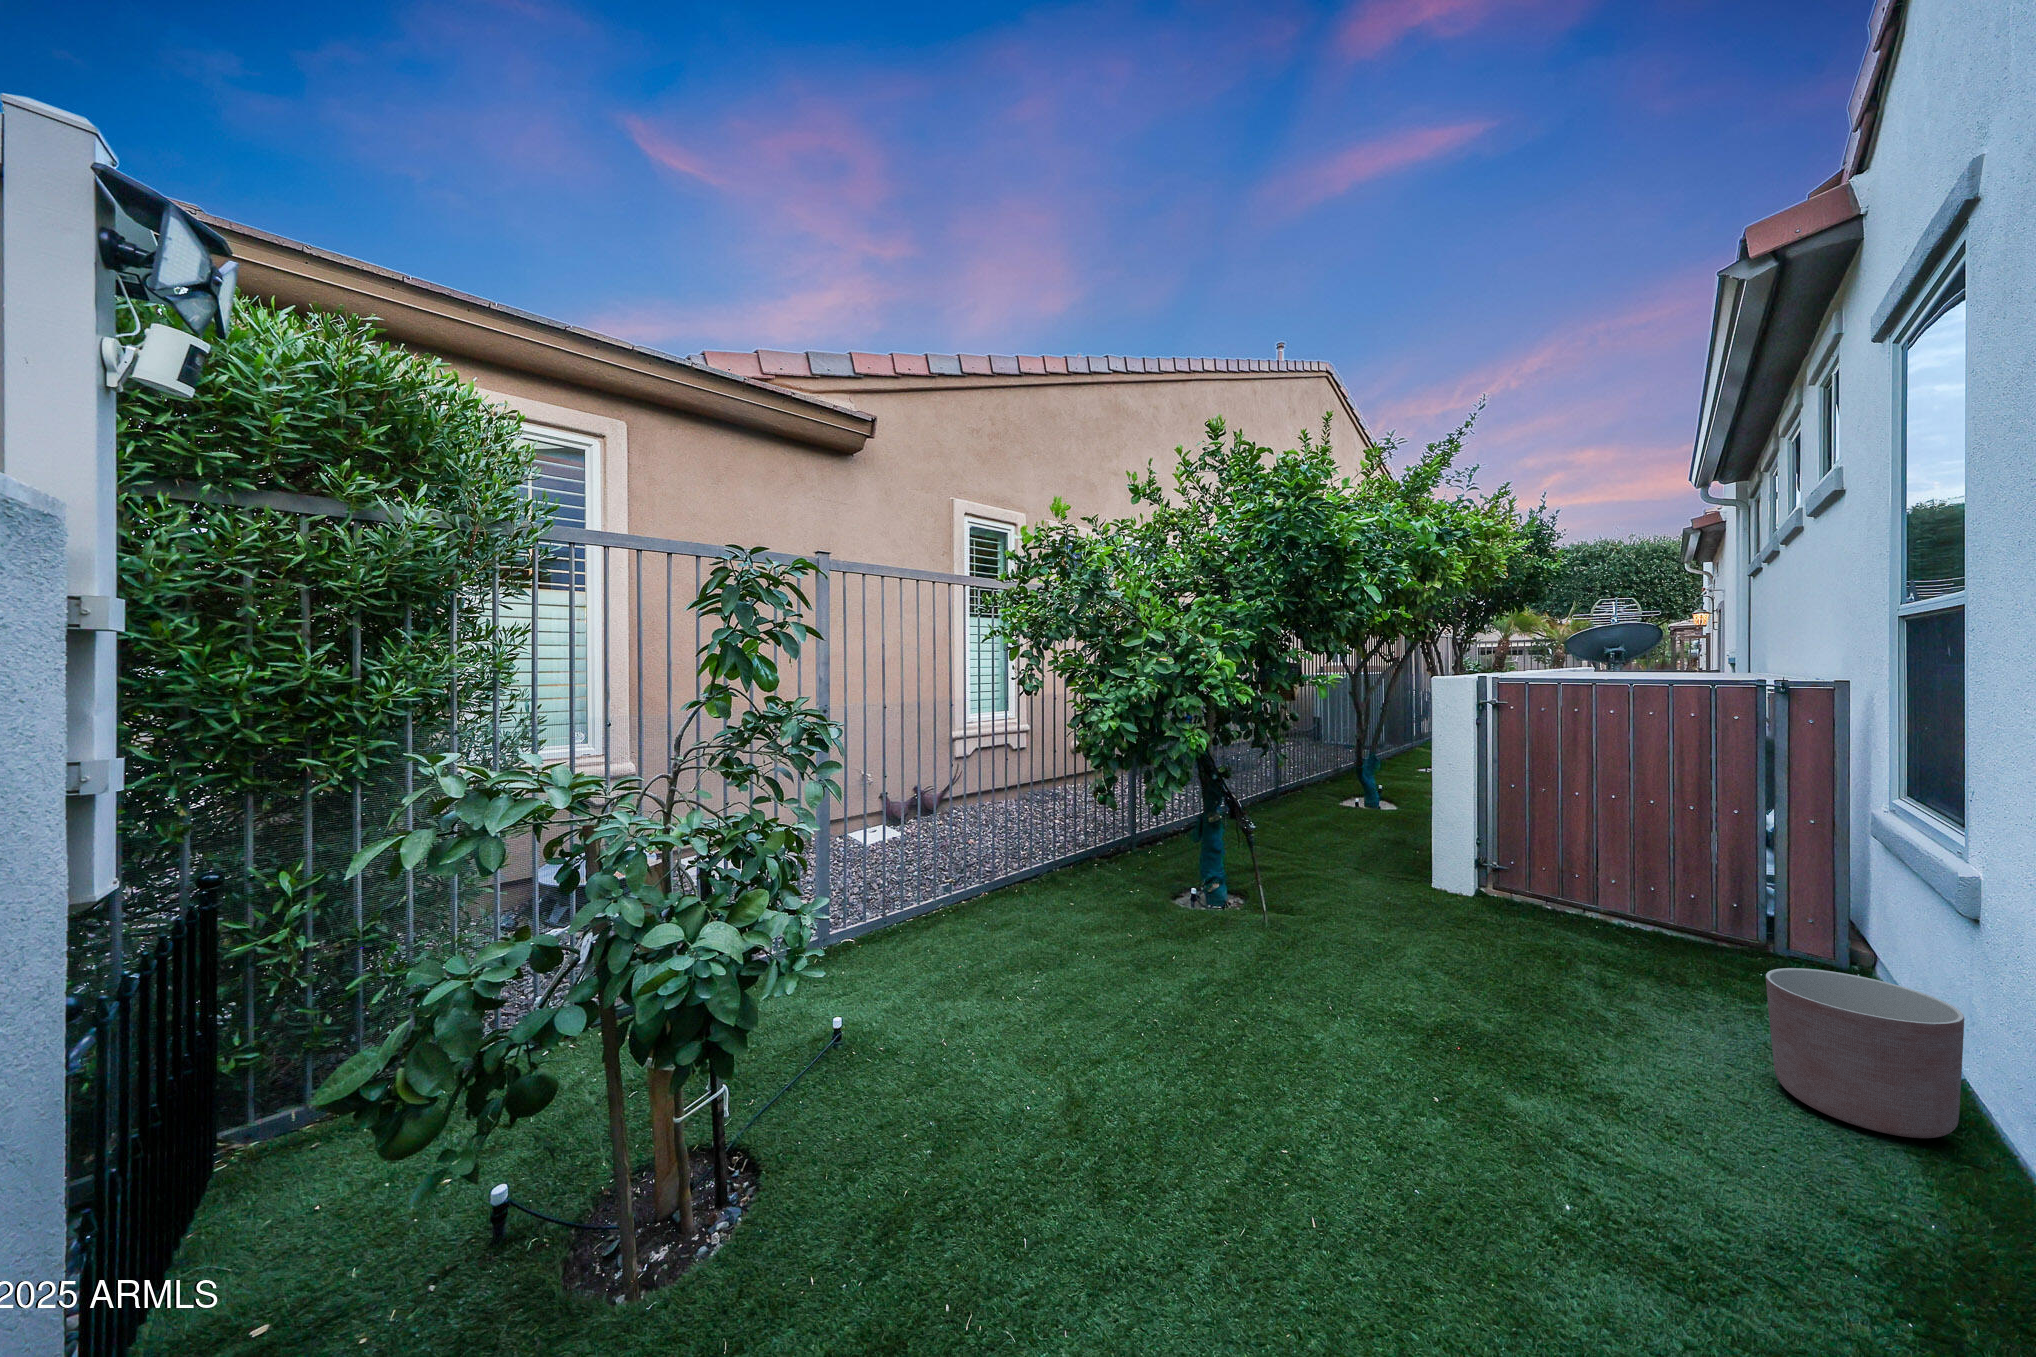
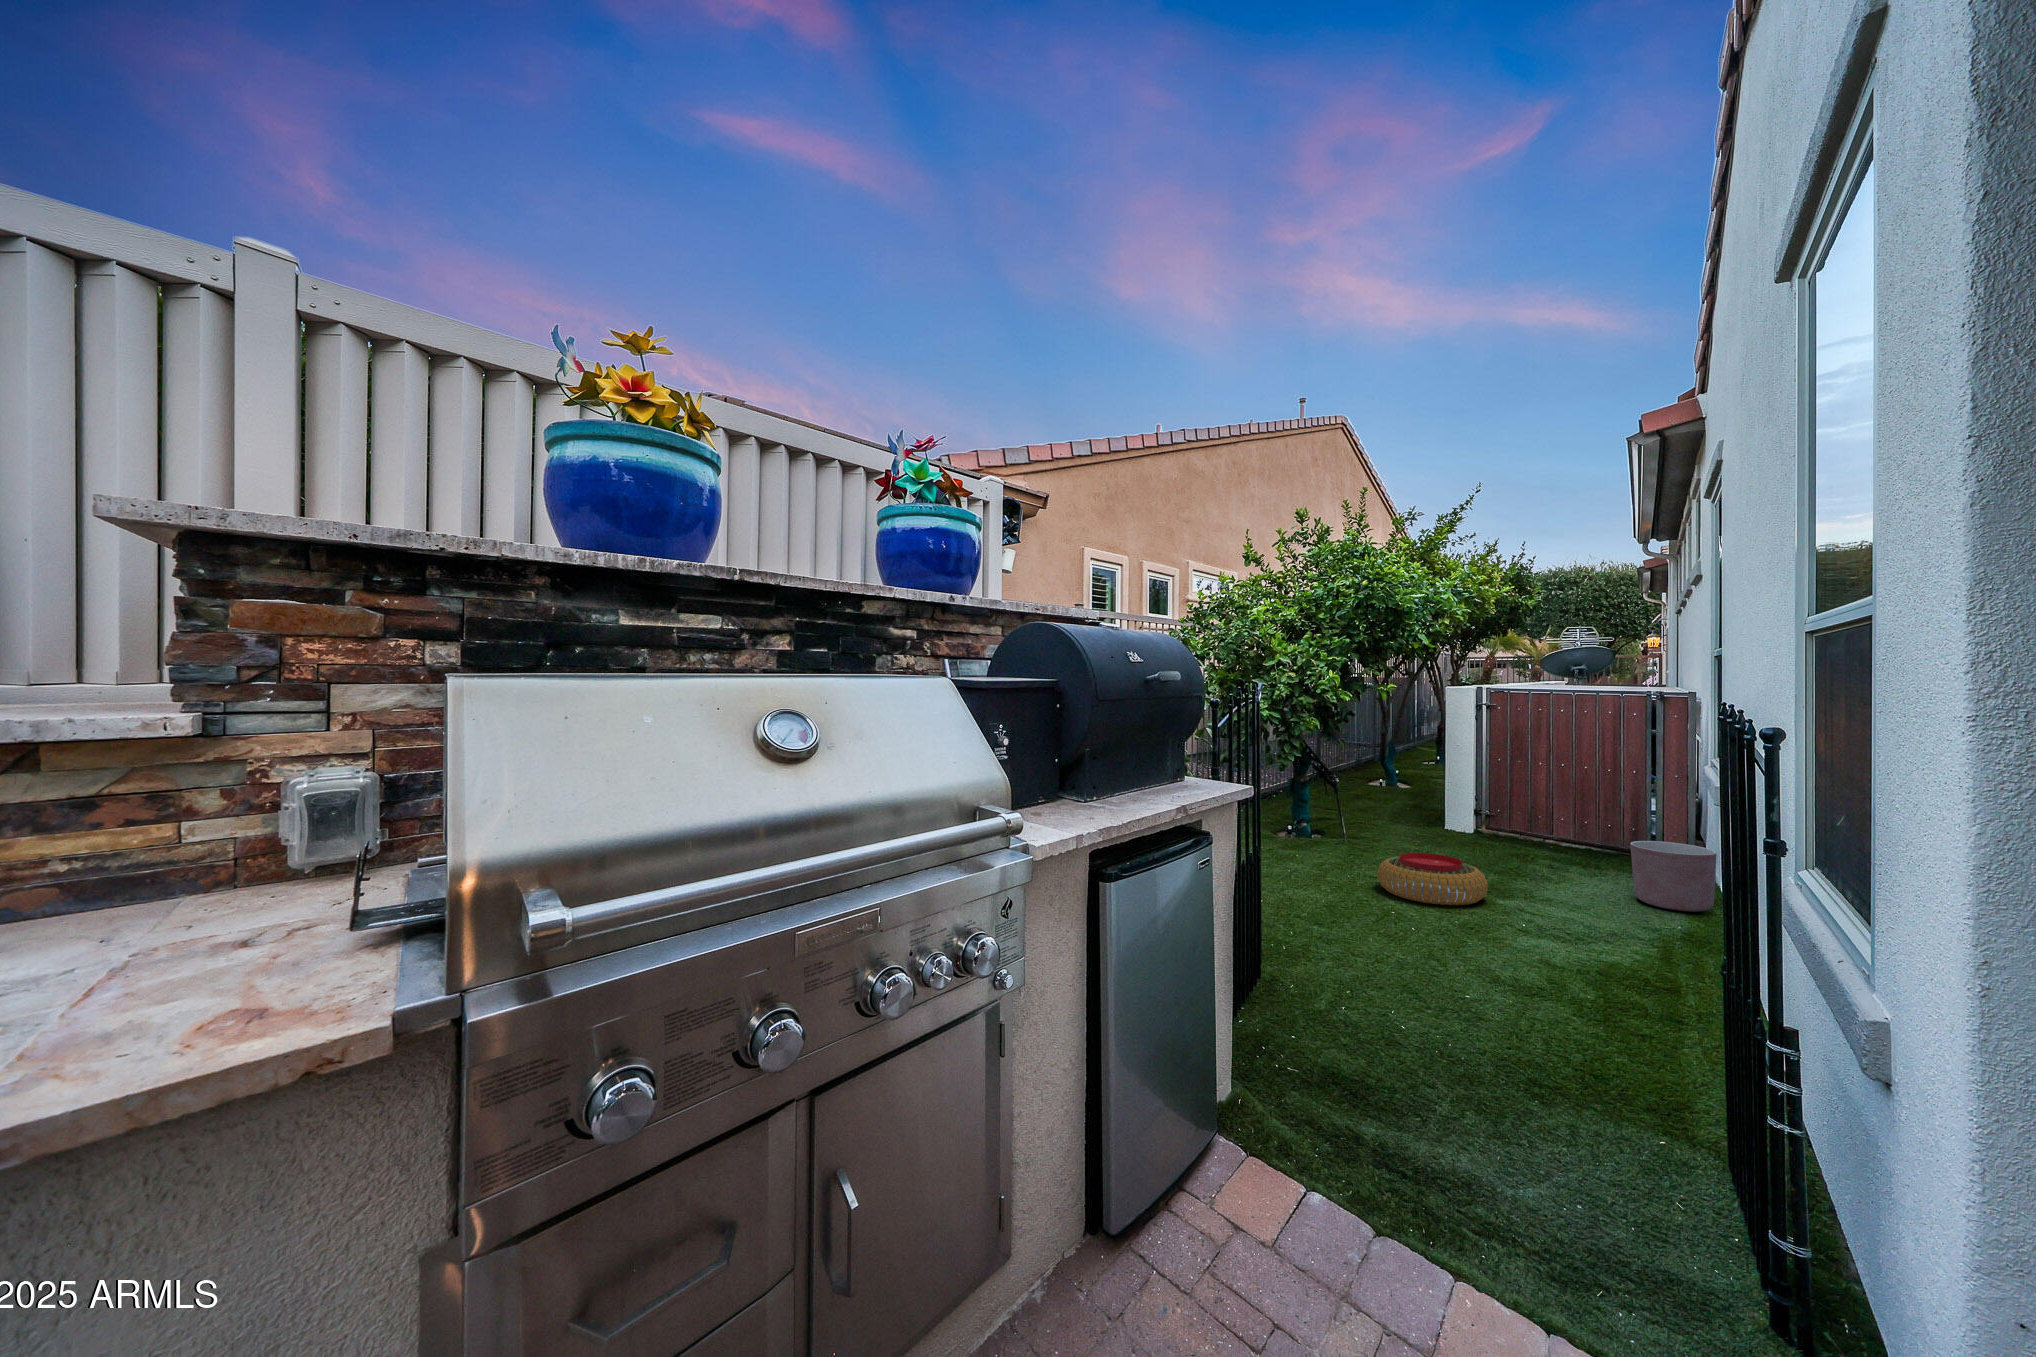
pouf: none [1281,979,1484,1109] -> present [1377,853,1488,905]

